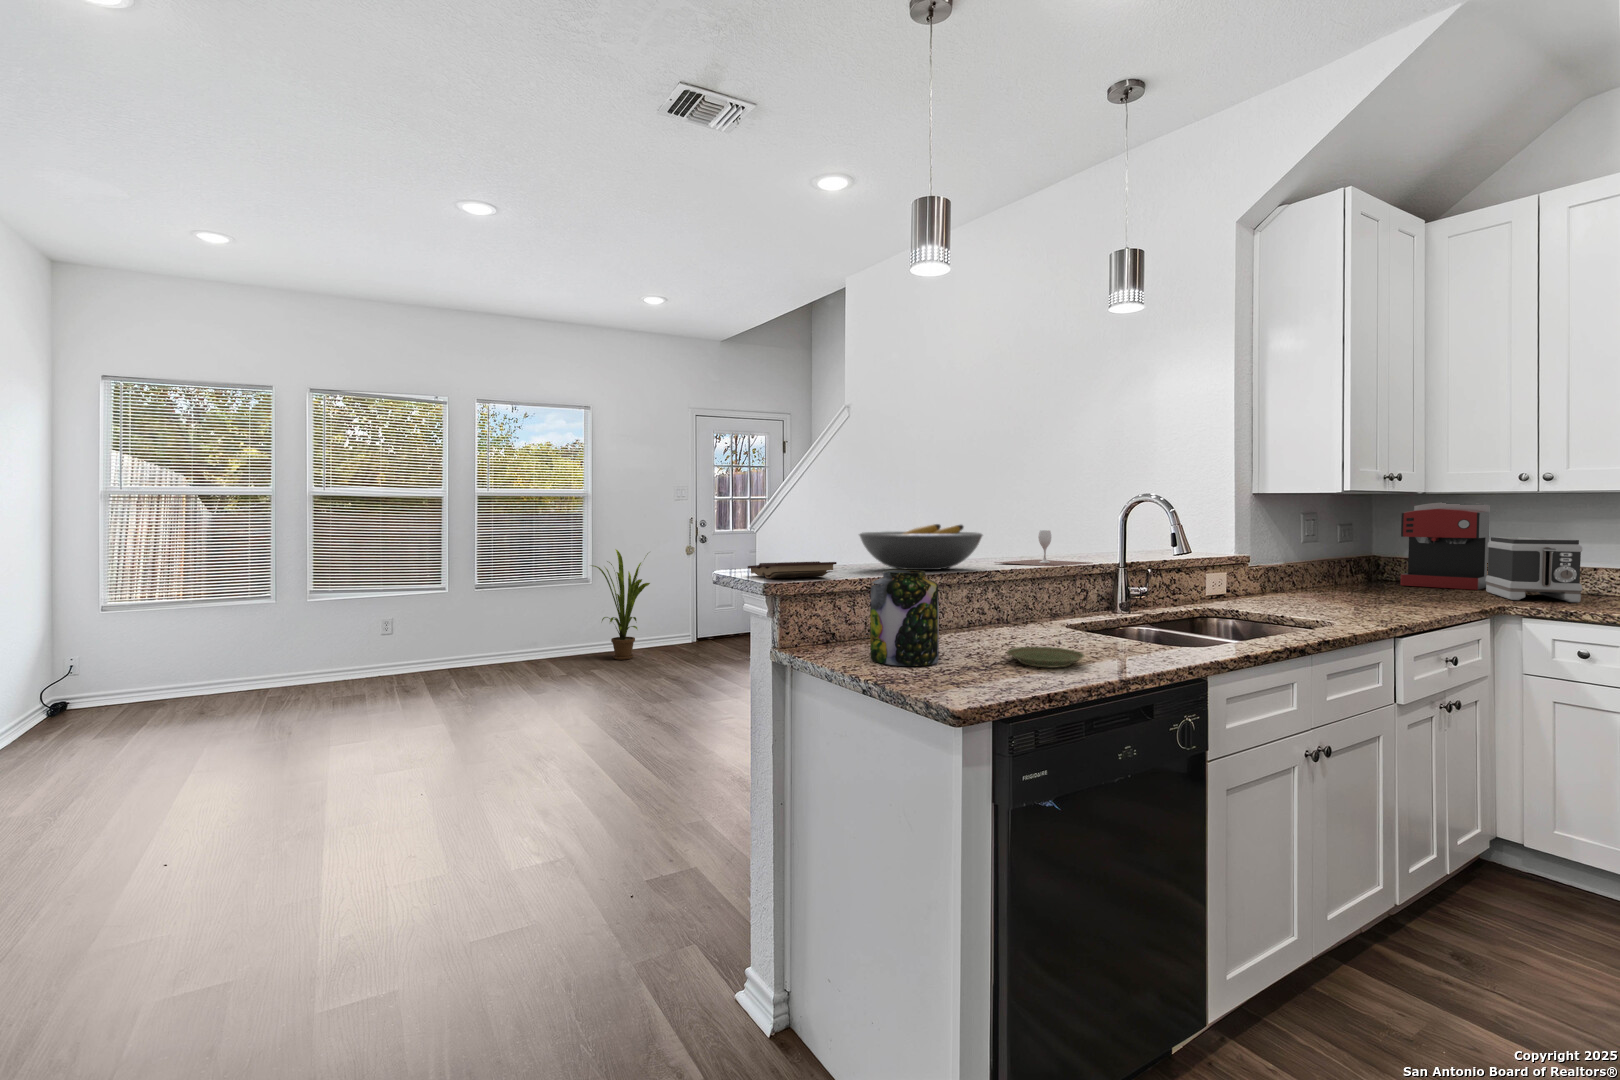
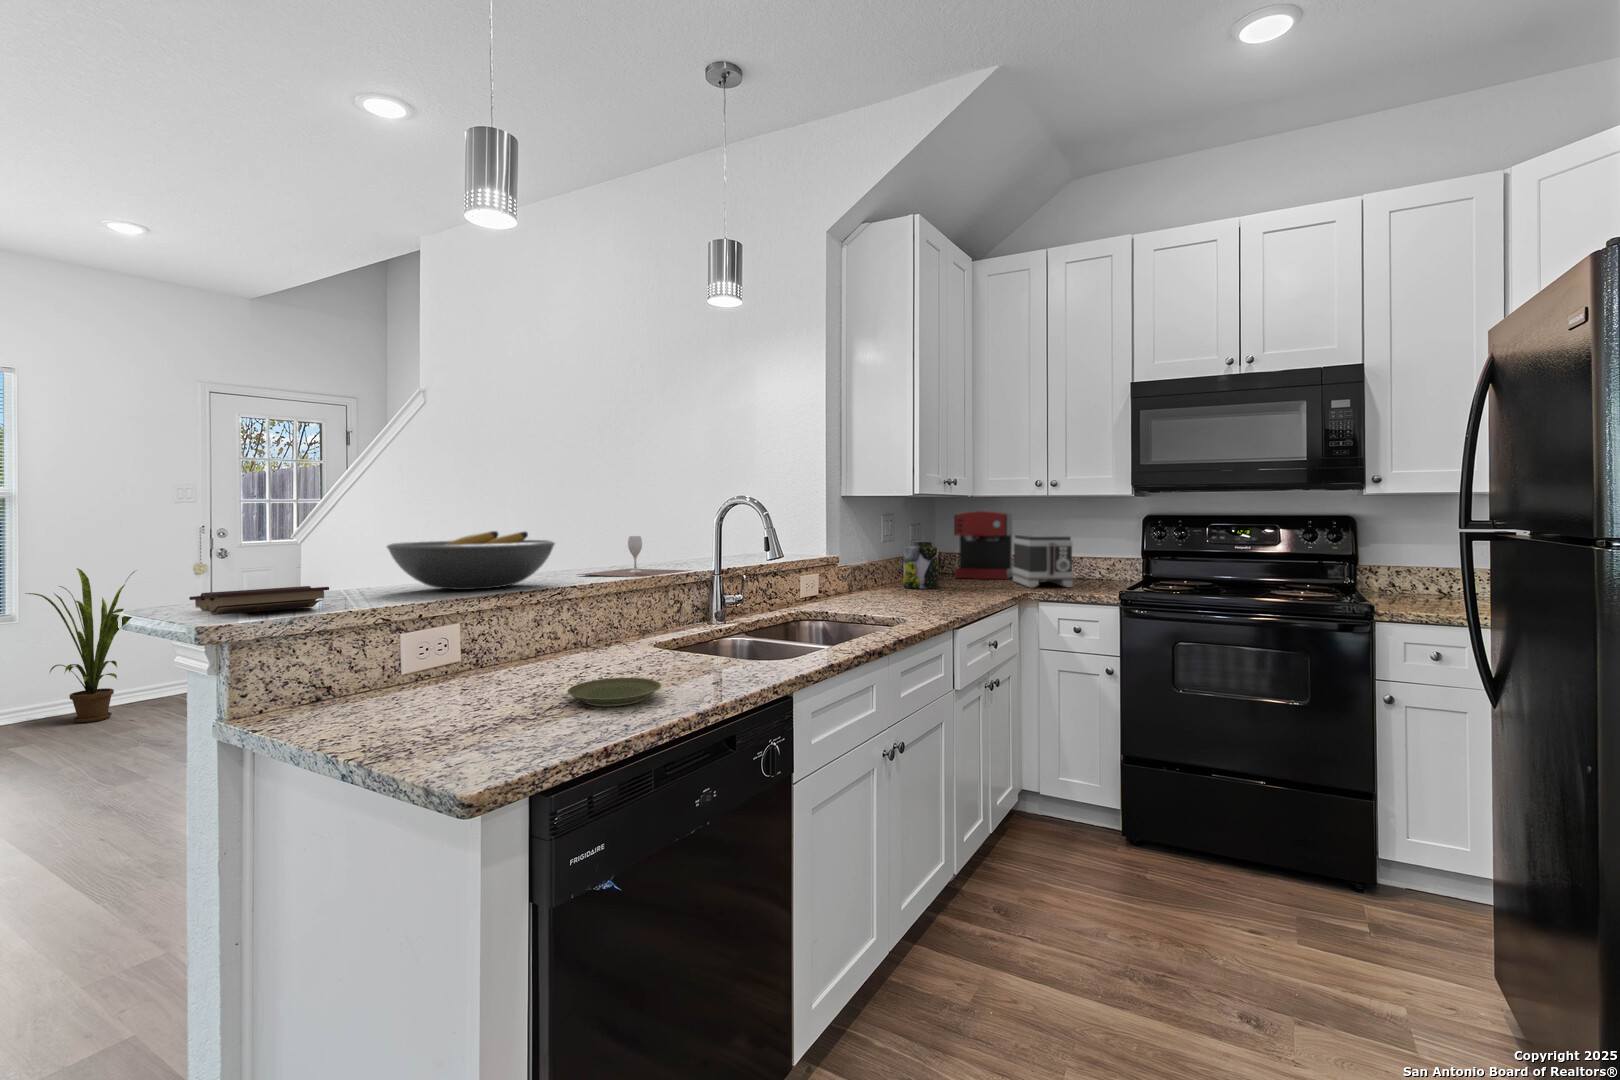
jar: present [870,570,939,666] -> present [903,542,939,588]

